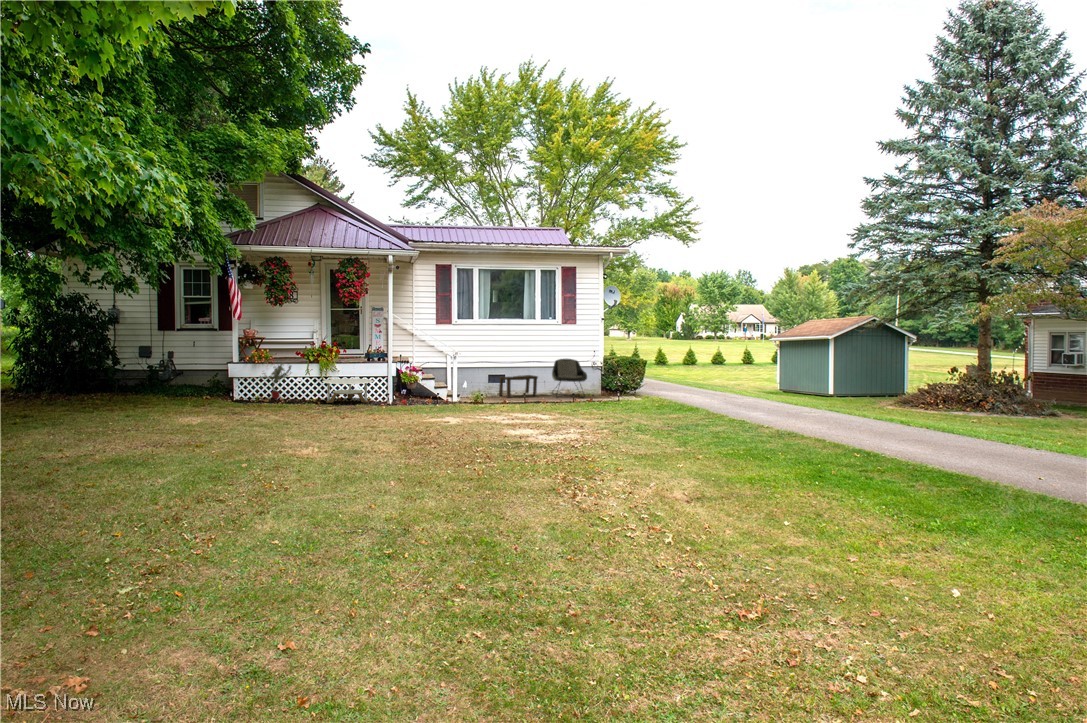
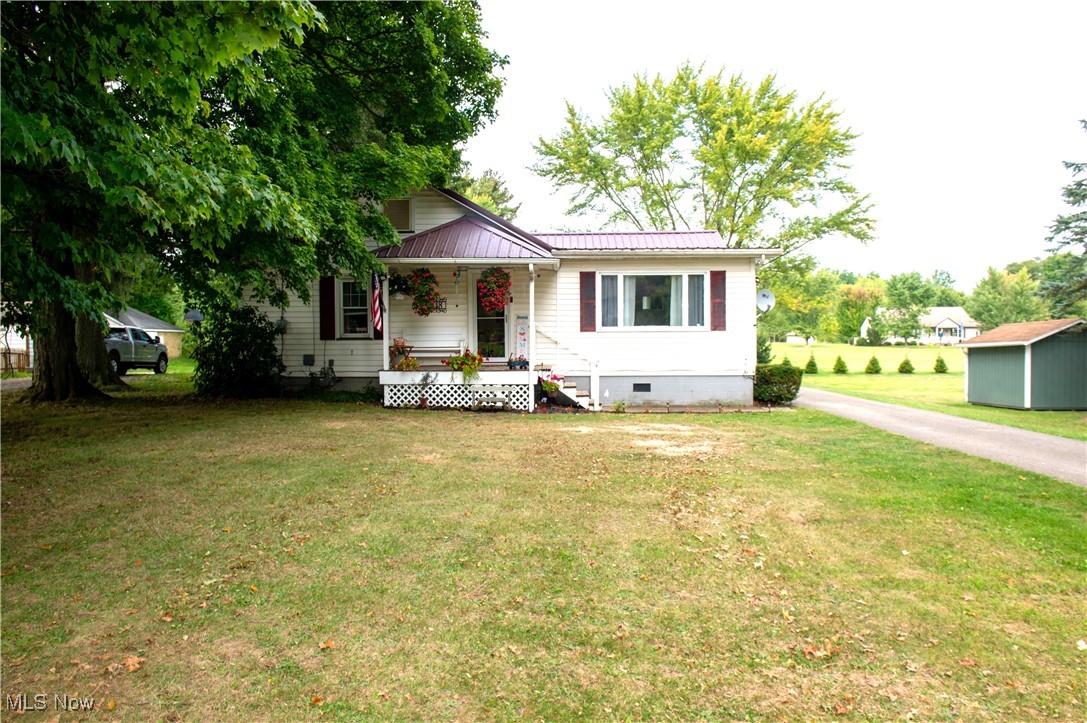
lounge chair: present [552,359,587,397] -> none [698,367,739,410]
bench: present [499,375,538,398] -> none [642,384,683,408]

